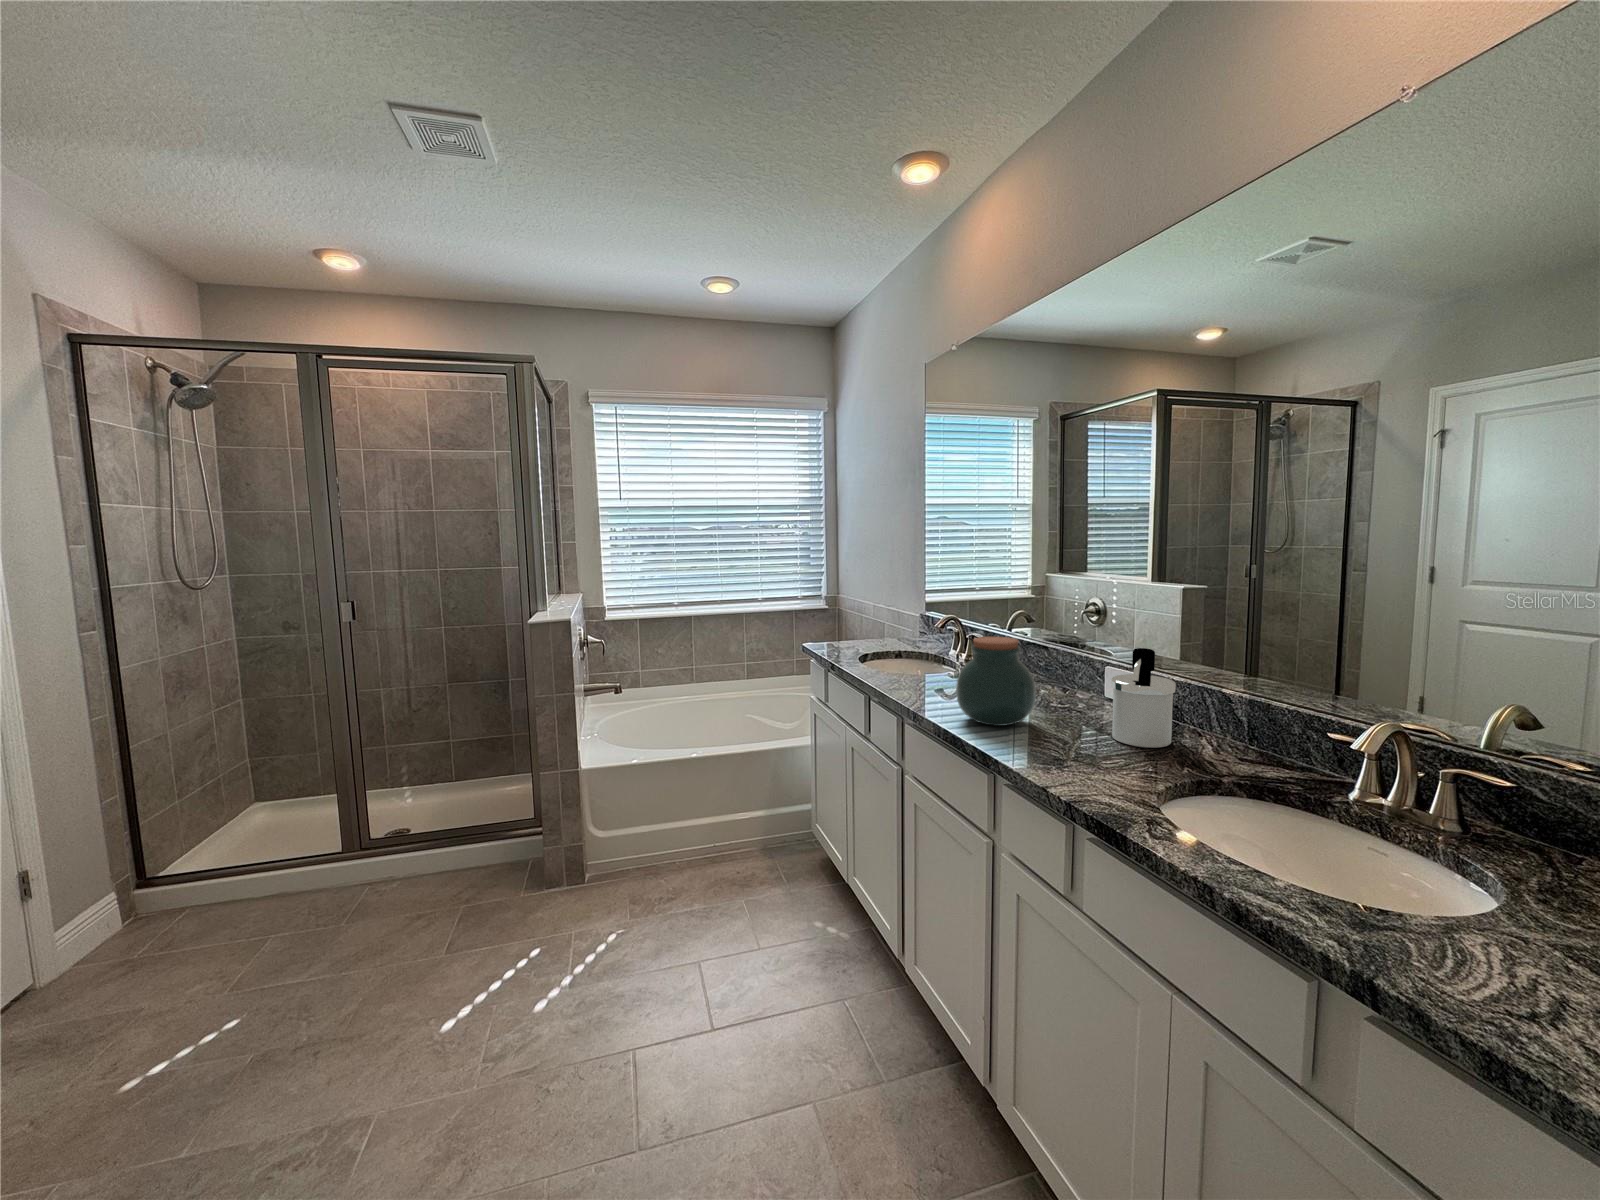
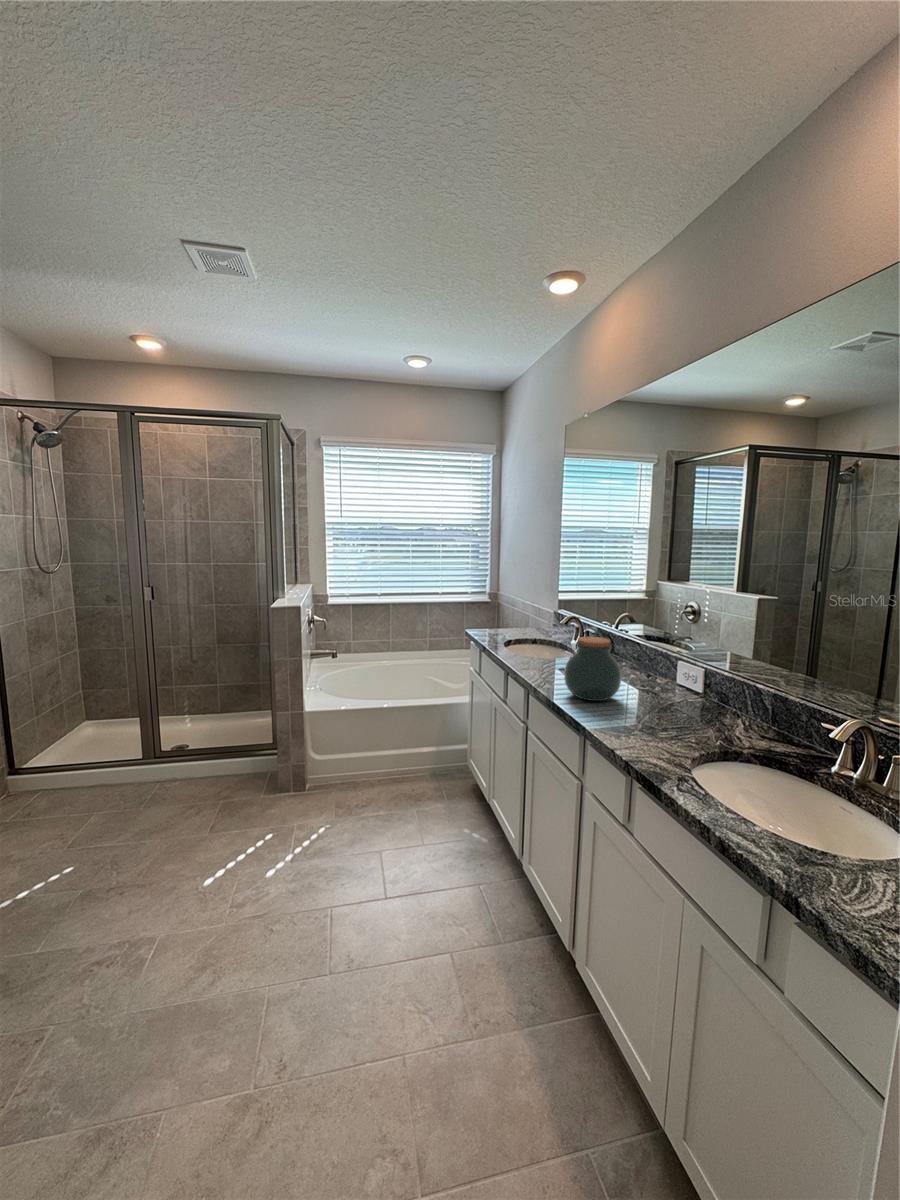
soap dispenser: present [1111,648,1176,748] -> none [673,652,720,724]

